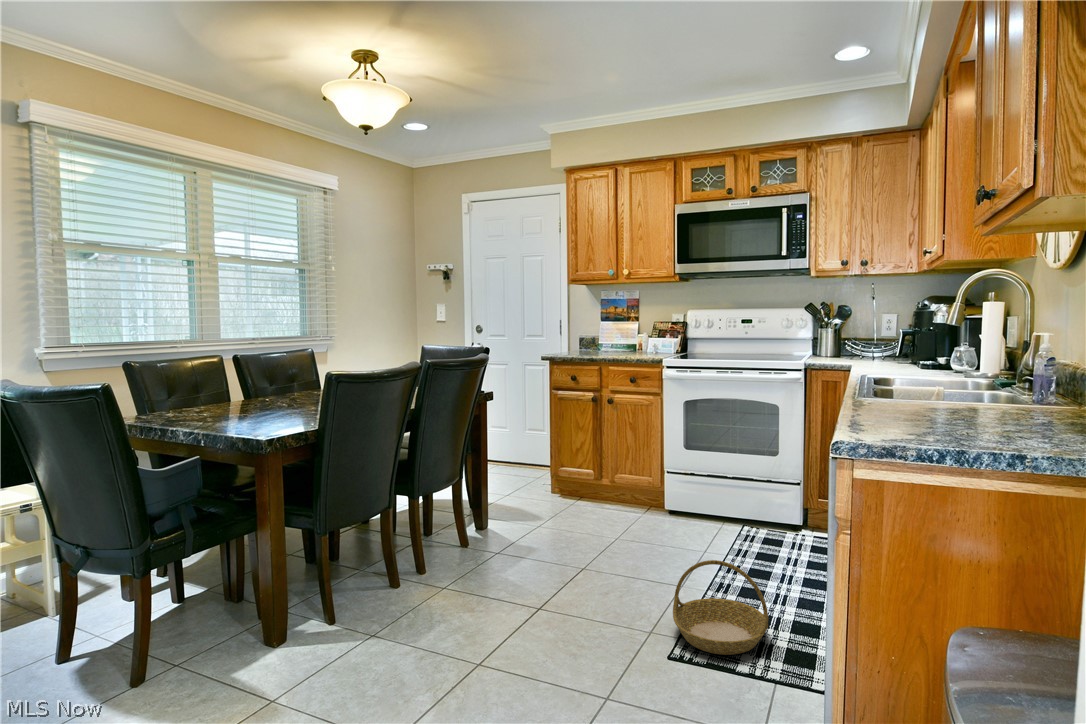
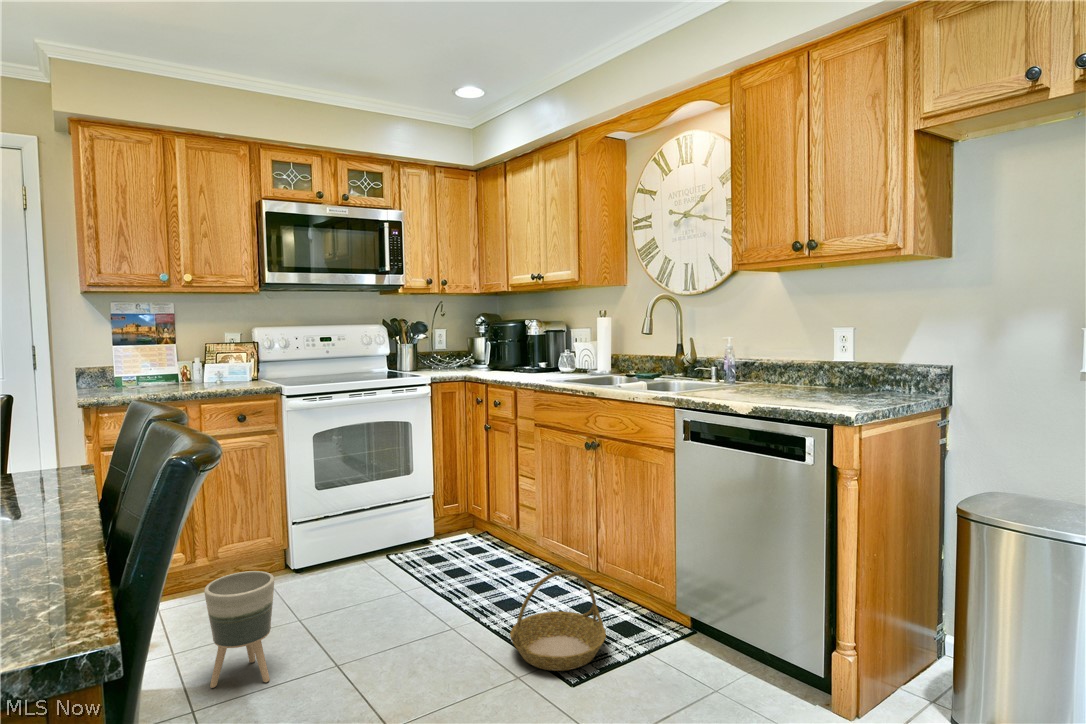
planter: none [527,486,569,562] -> present [204,571,274,688]

